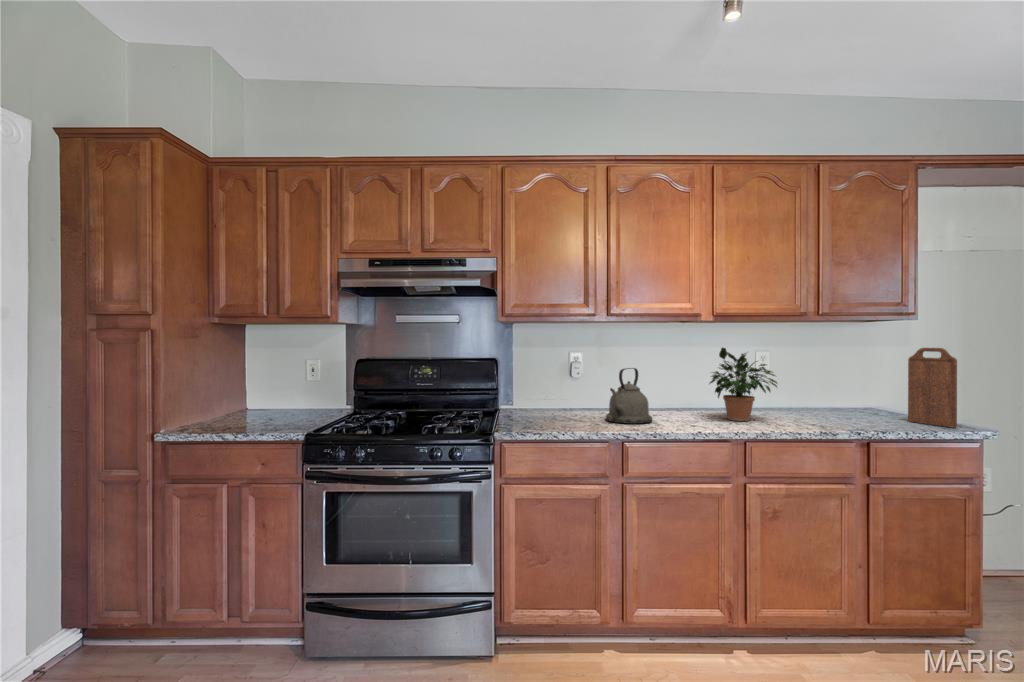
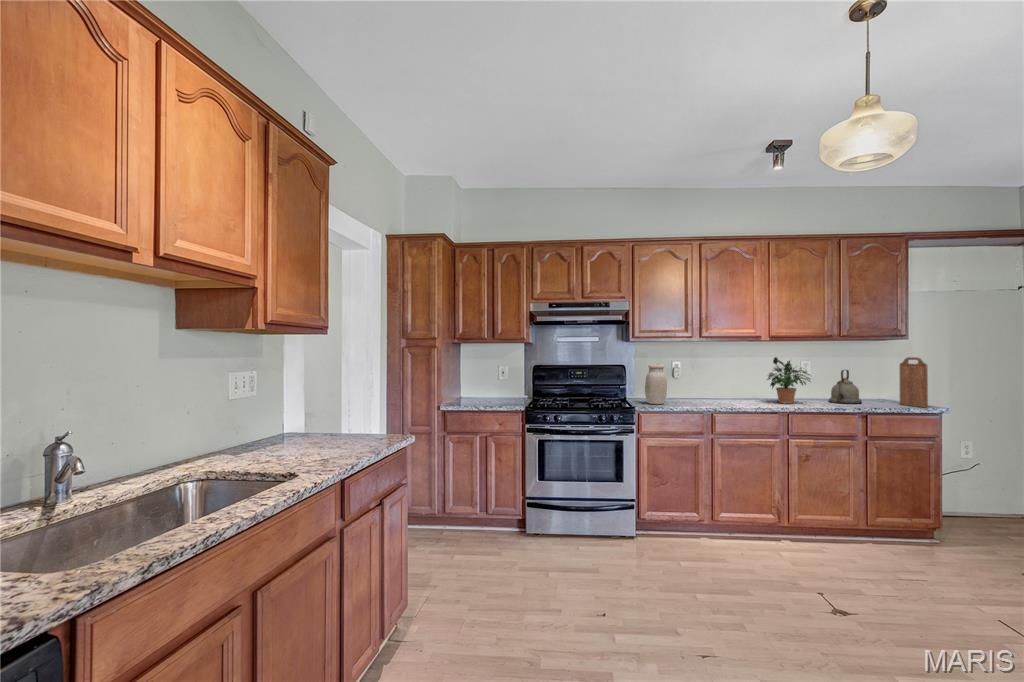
jar: none [517,359,552,425] -> present [645,364,667,404]
kettle: present [606,368,652,424] -> present [829,370,862,404]

